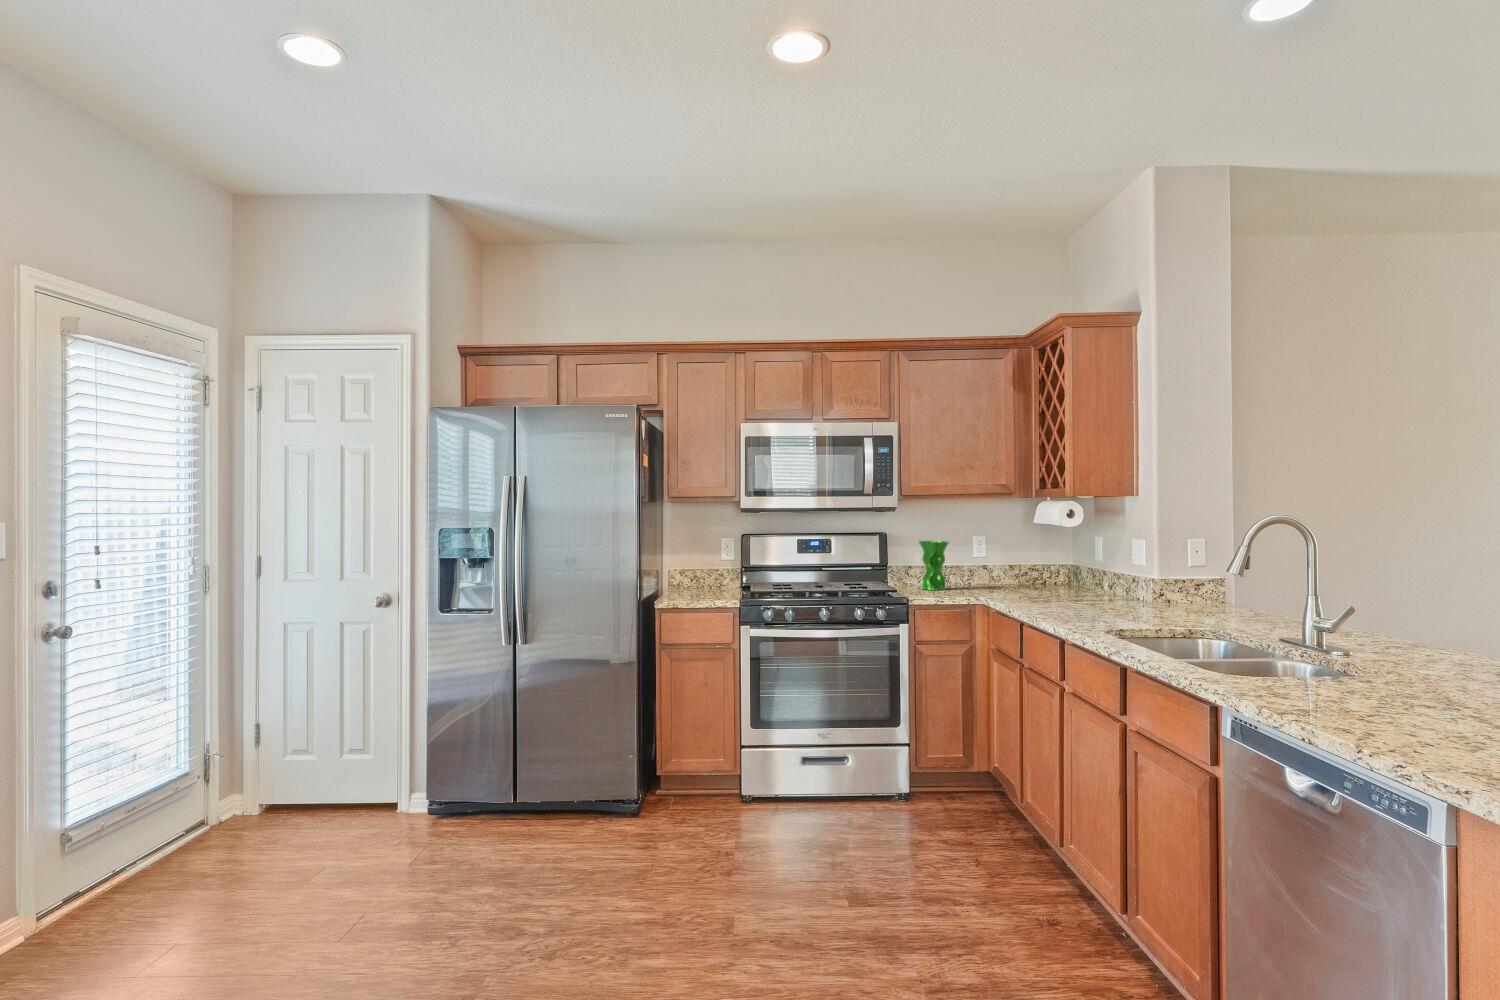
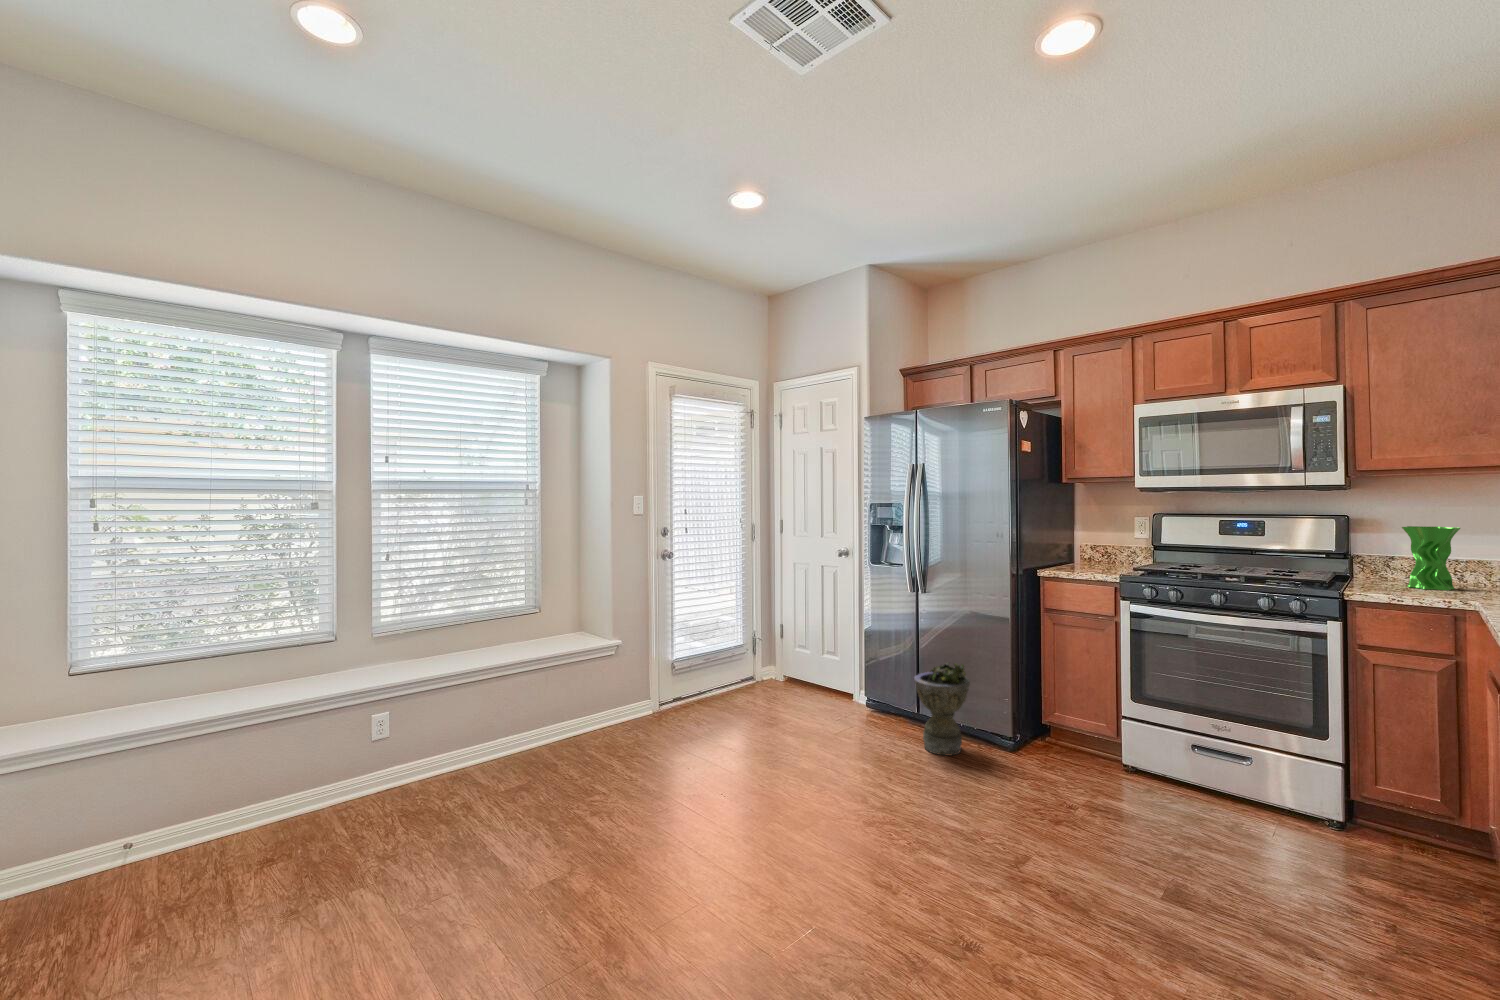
planter: none [529,726,599,849] -> present [914,663,970,756]

